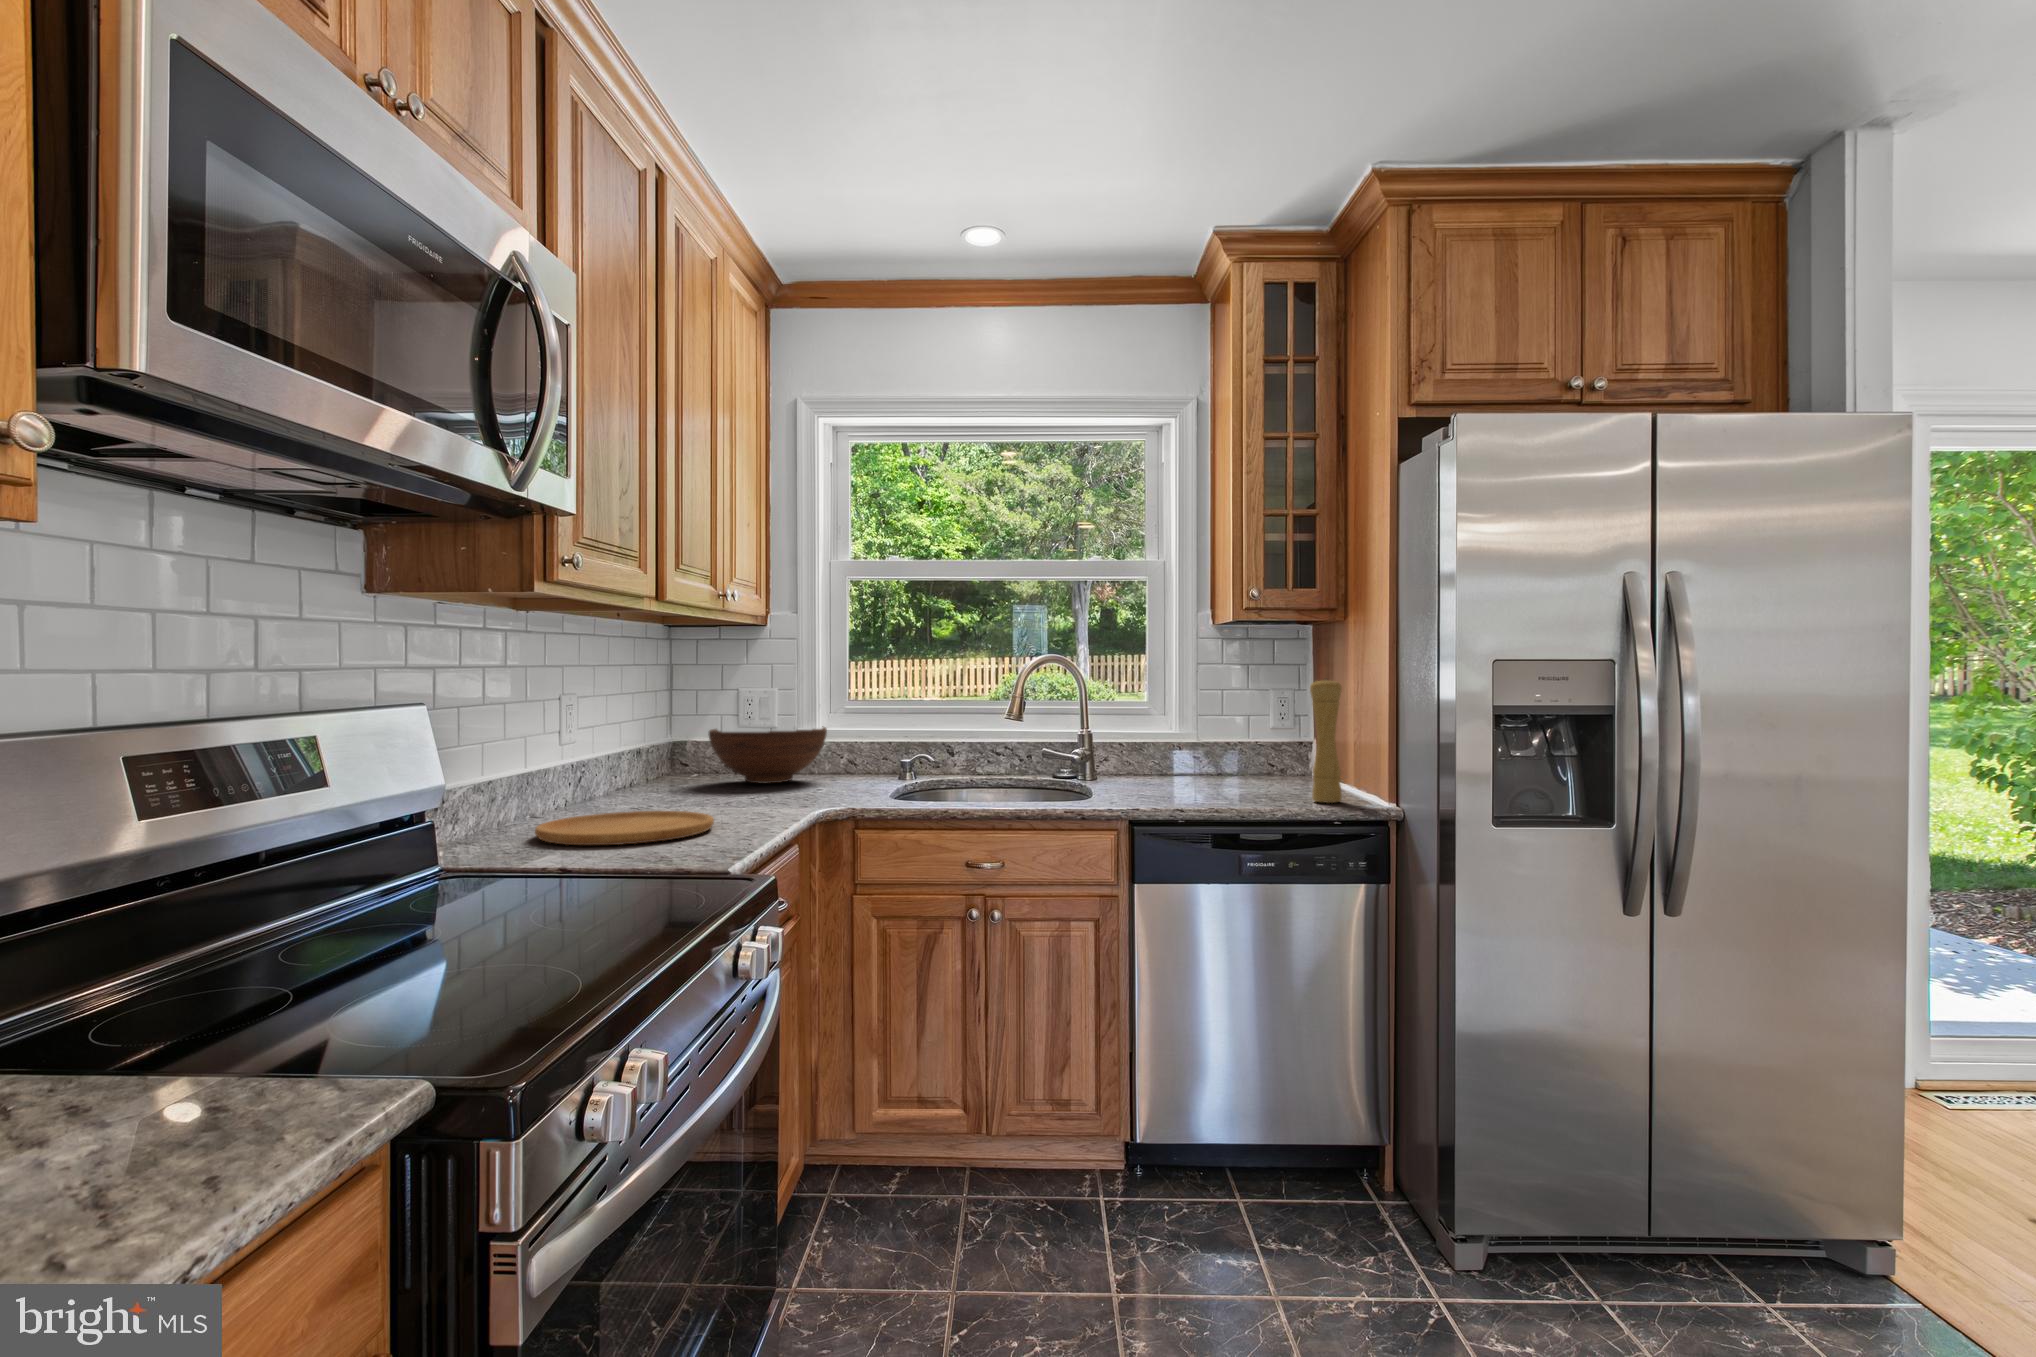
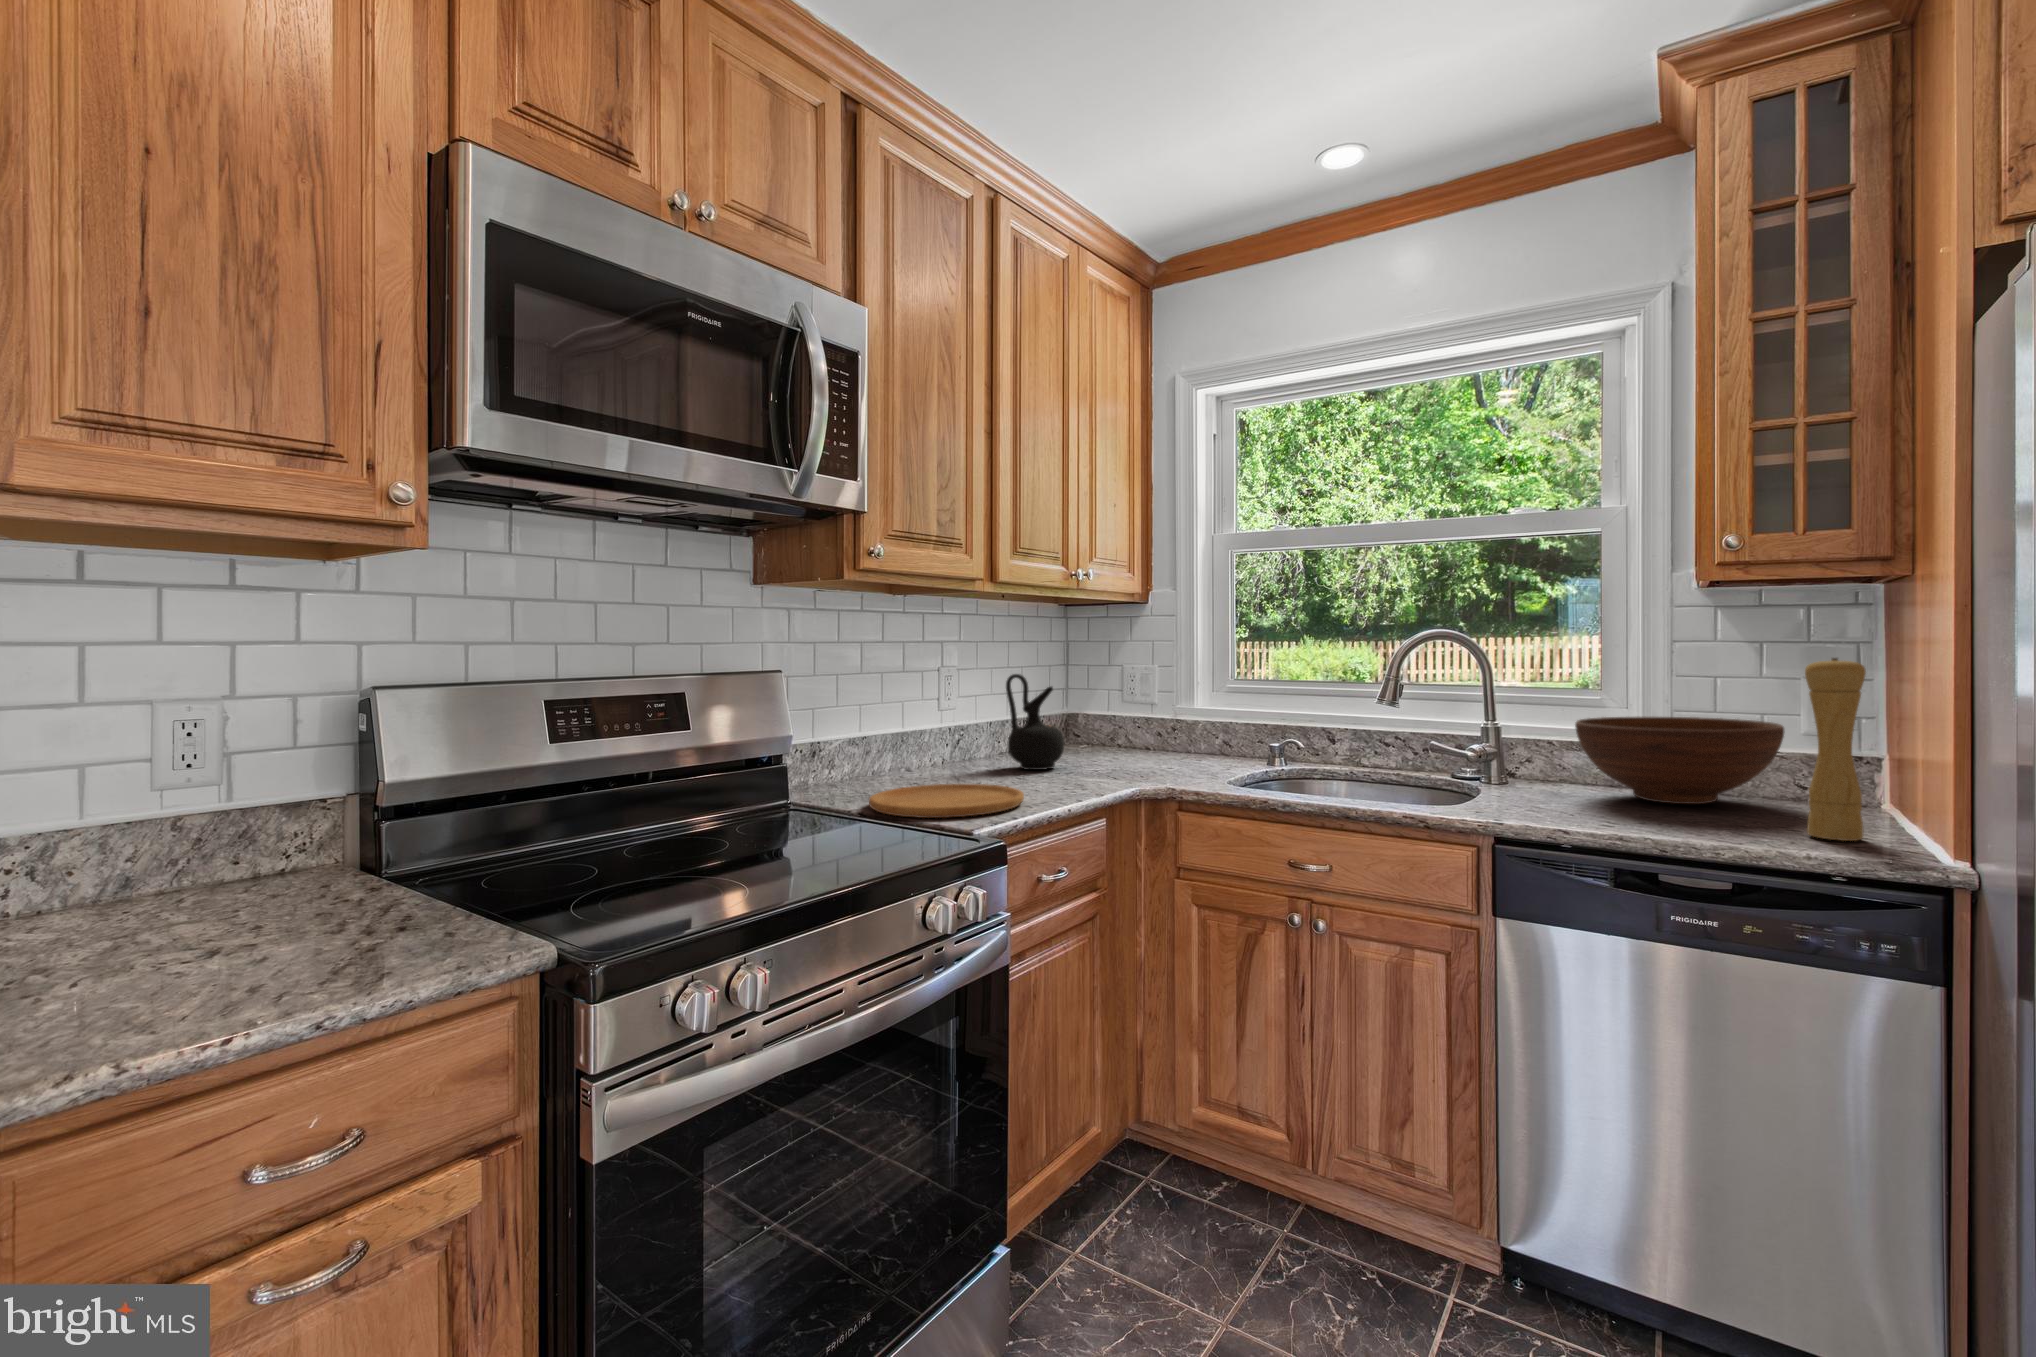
ceramic jug: none [624,694,691,799] -> present [1006,674,1064,770]
fruit bowl: present [708,726,827,783] -> present [1575,717,1784,804]

